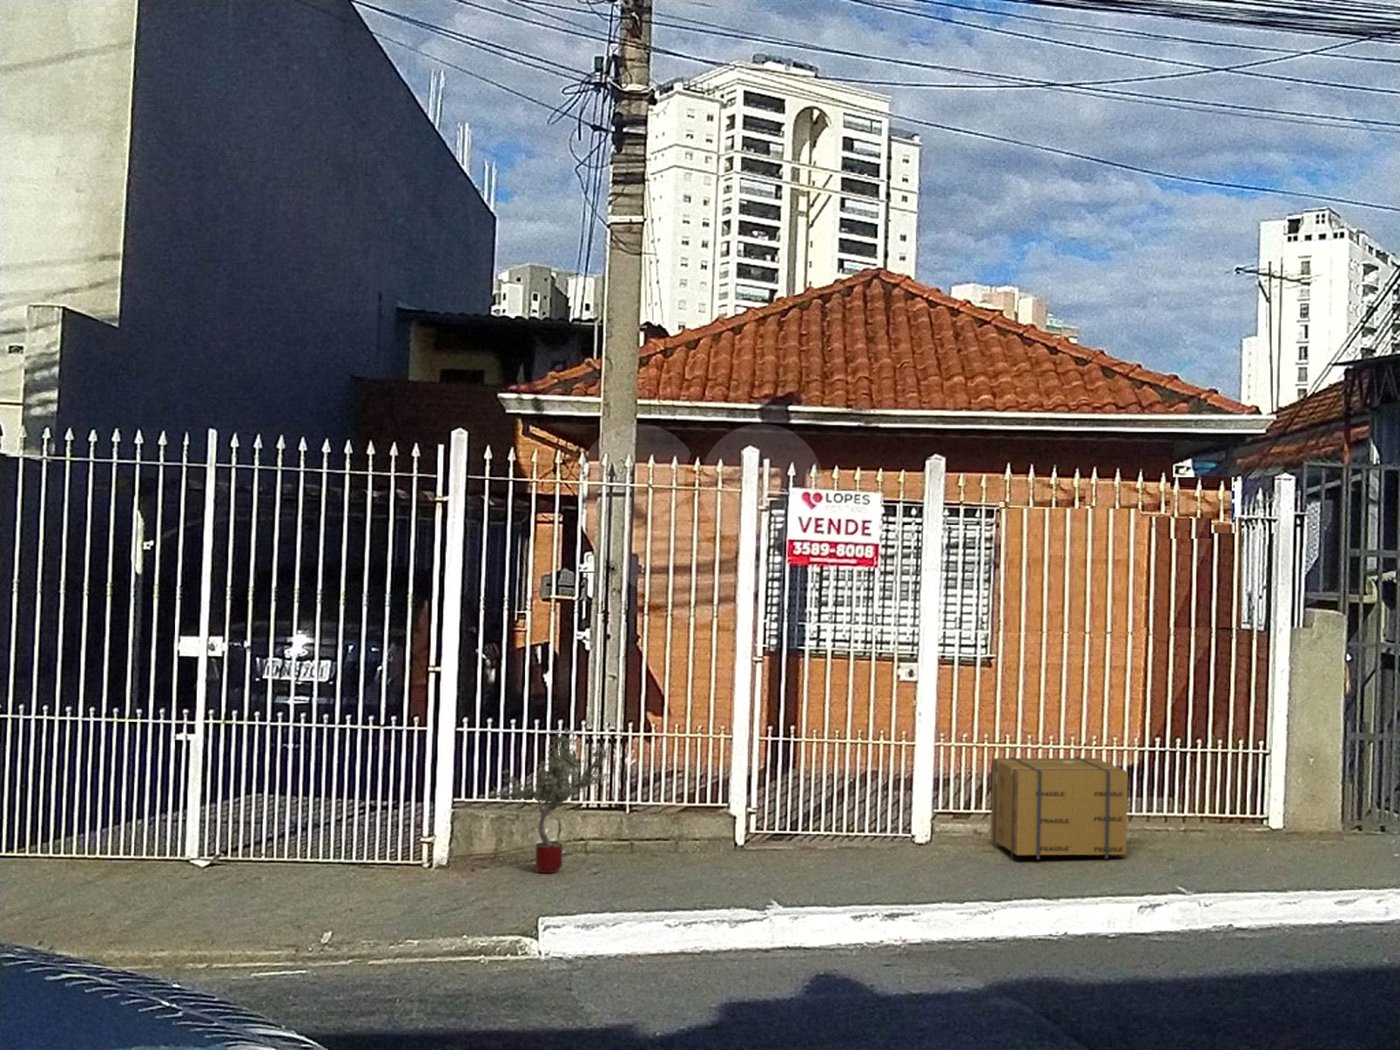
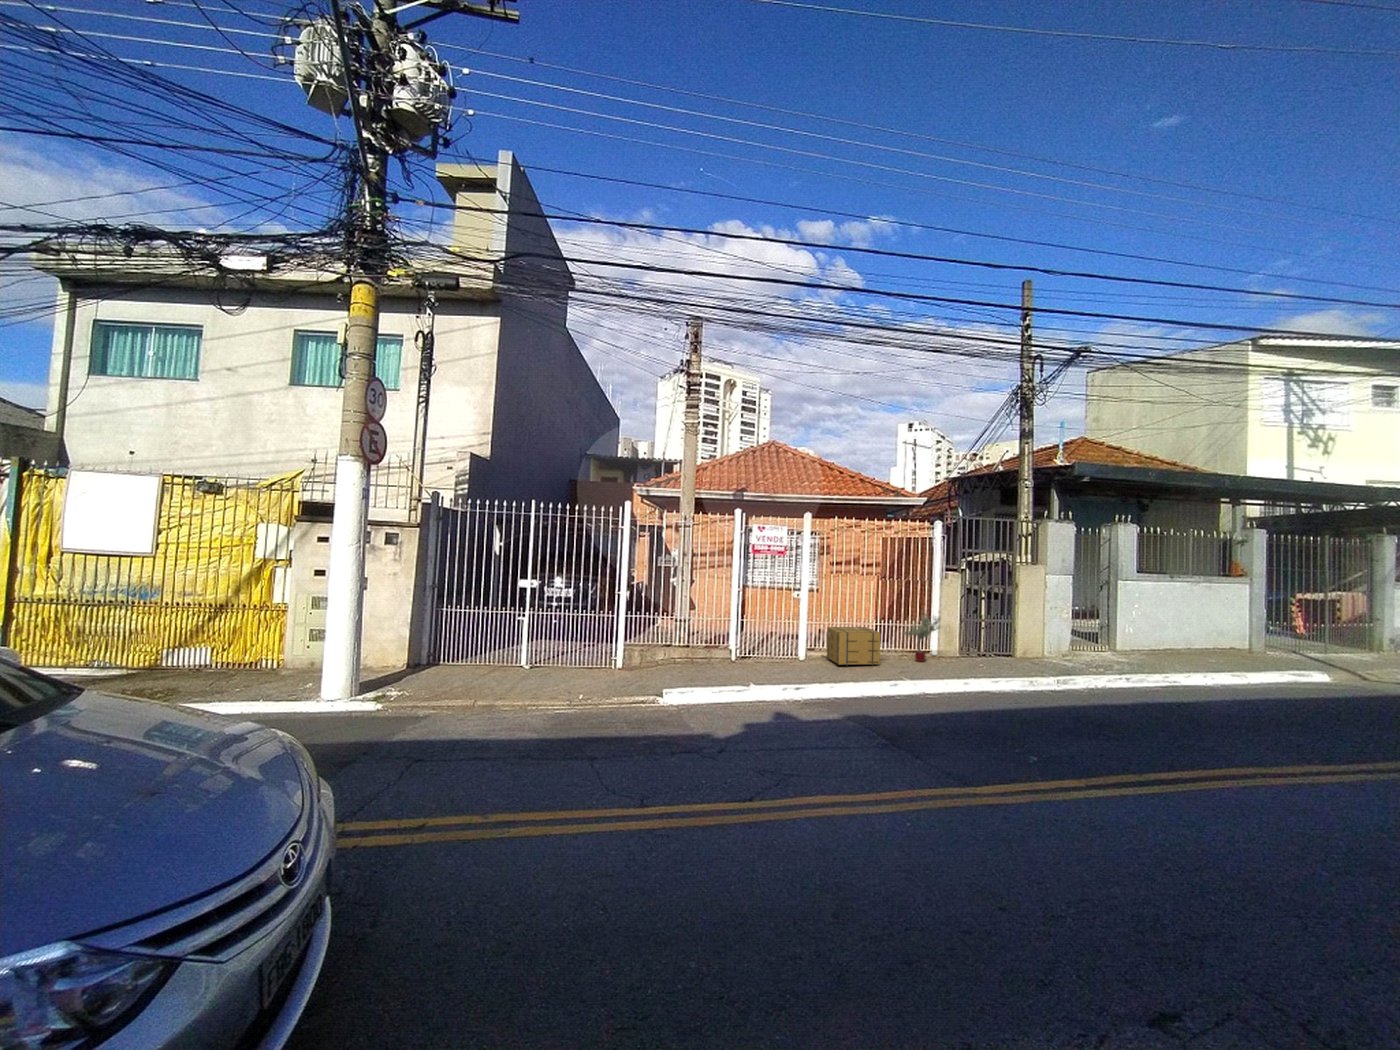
potted tree: present [492,728,608,873] -> present [903,610,941,662]

